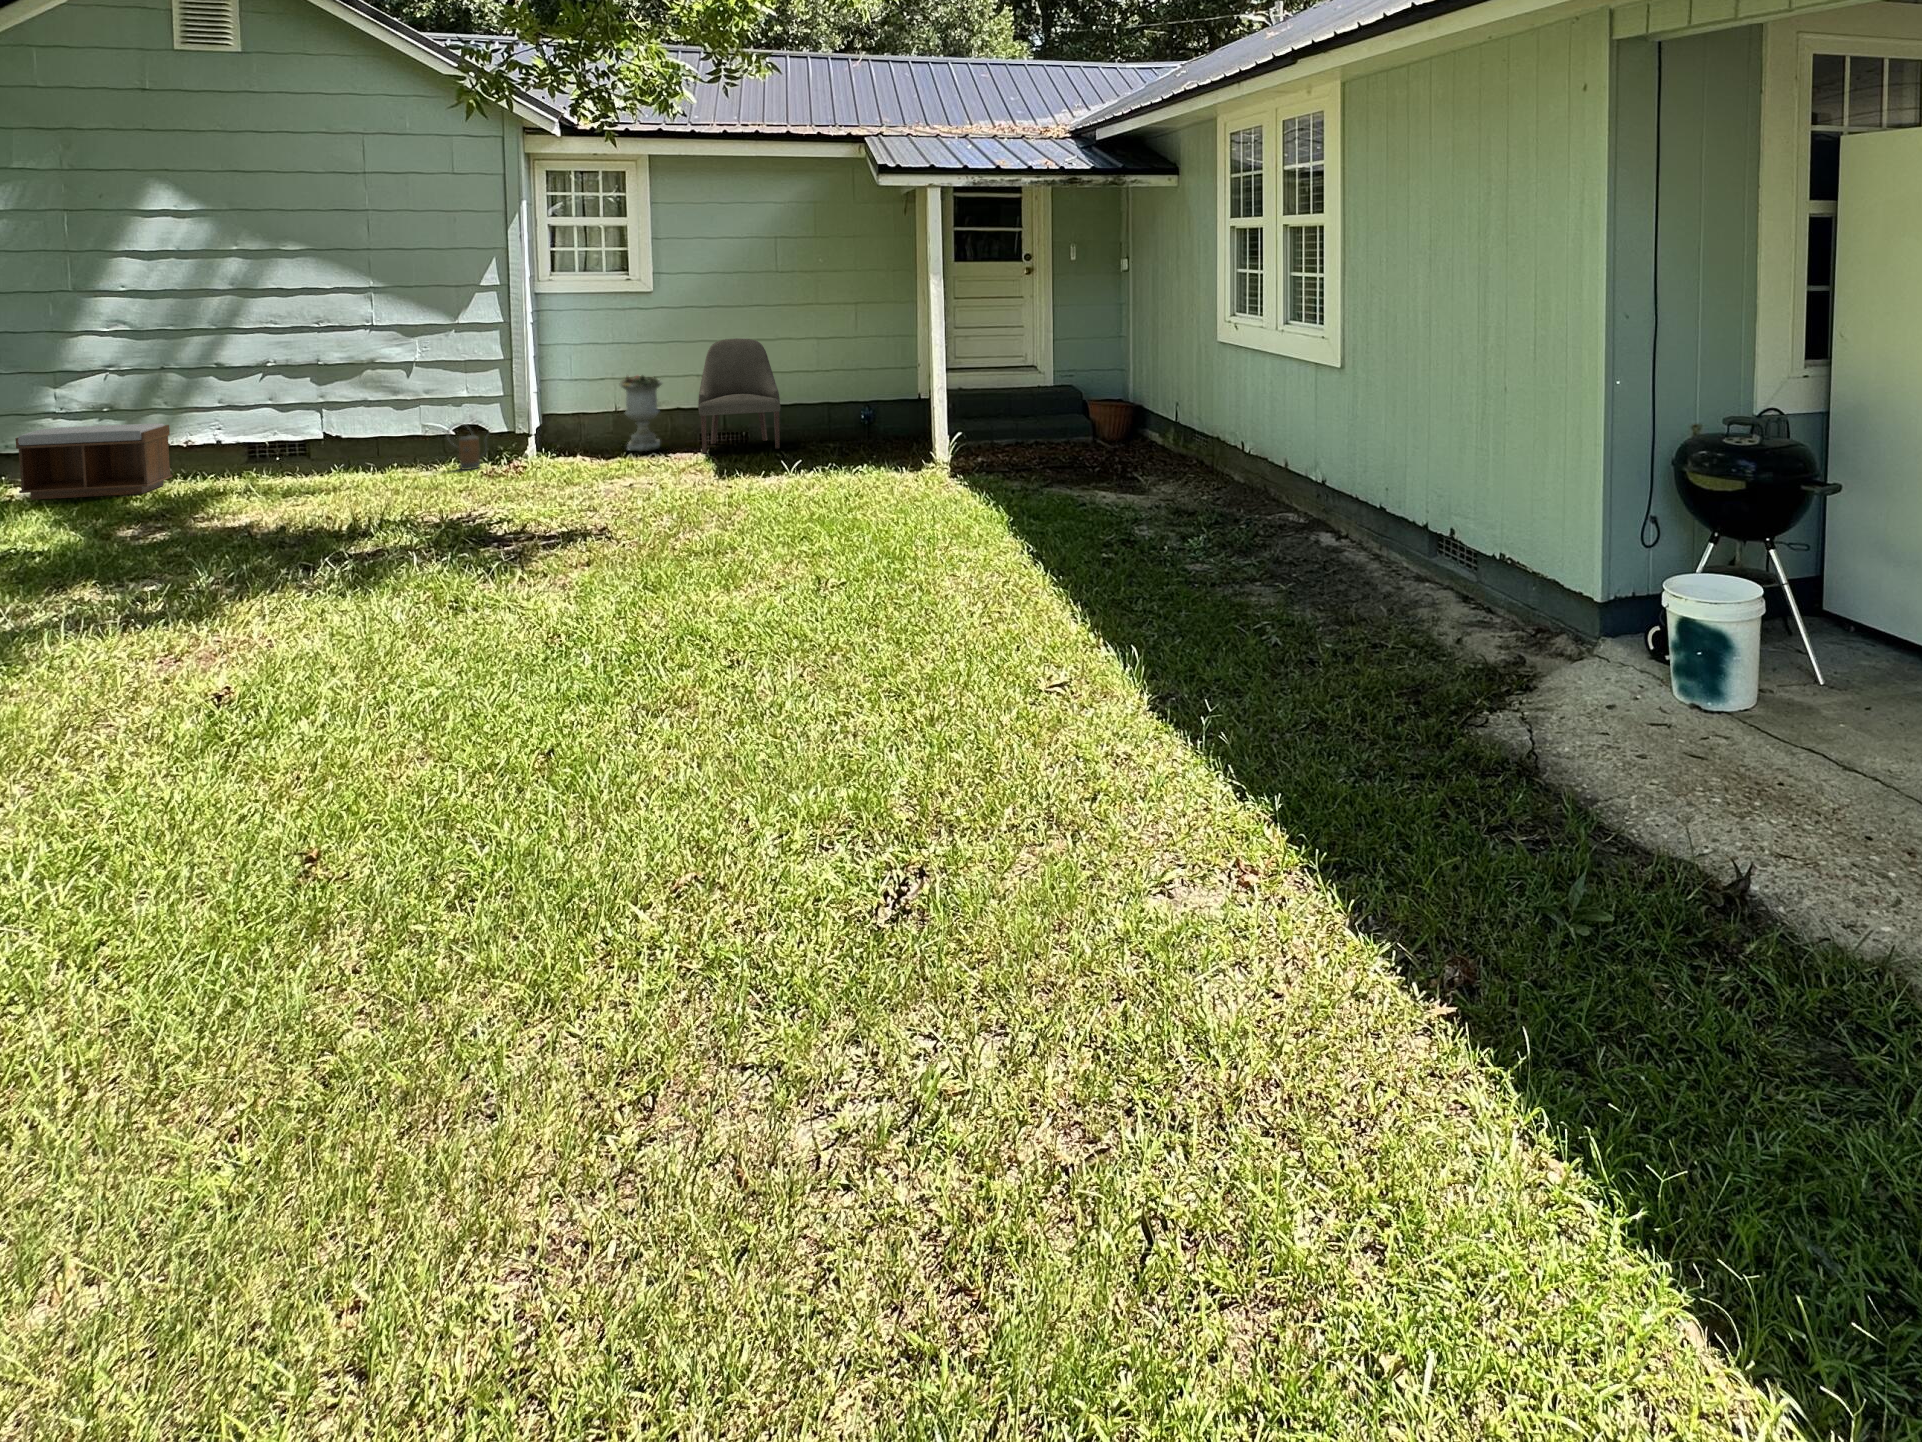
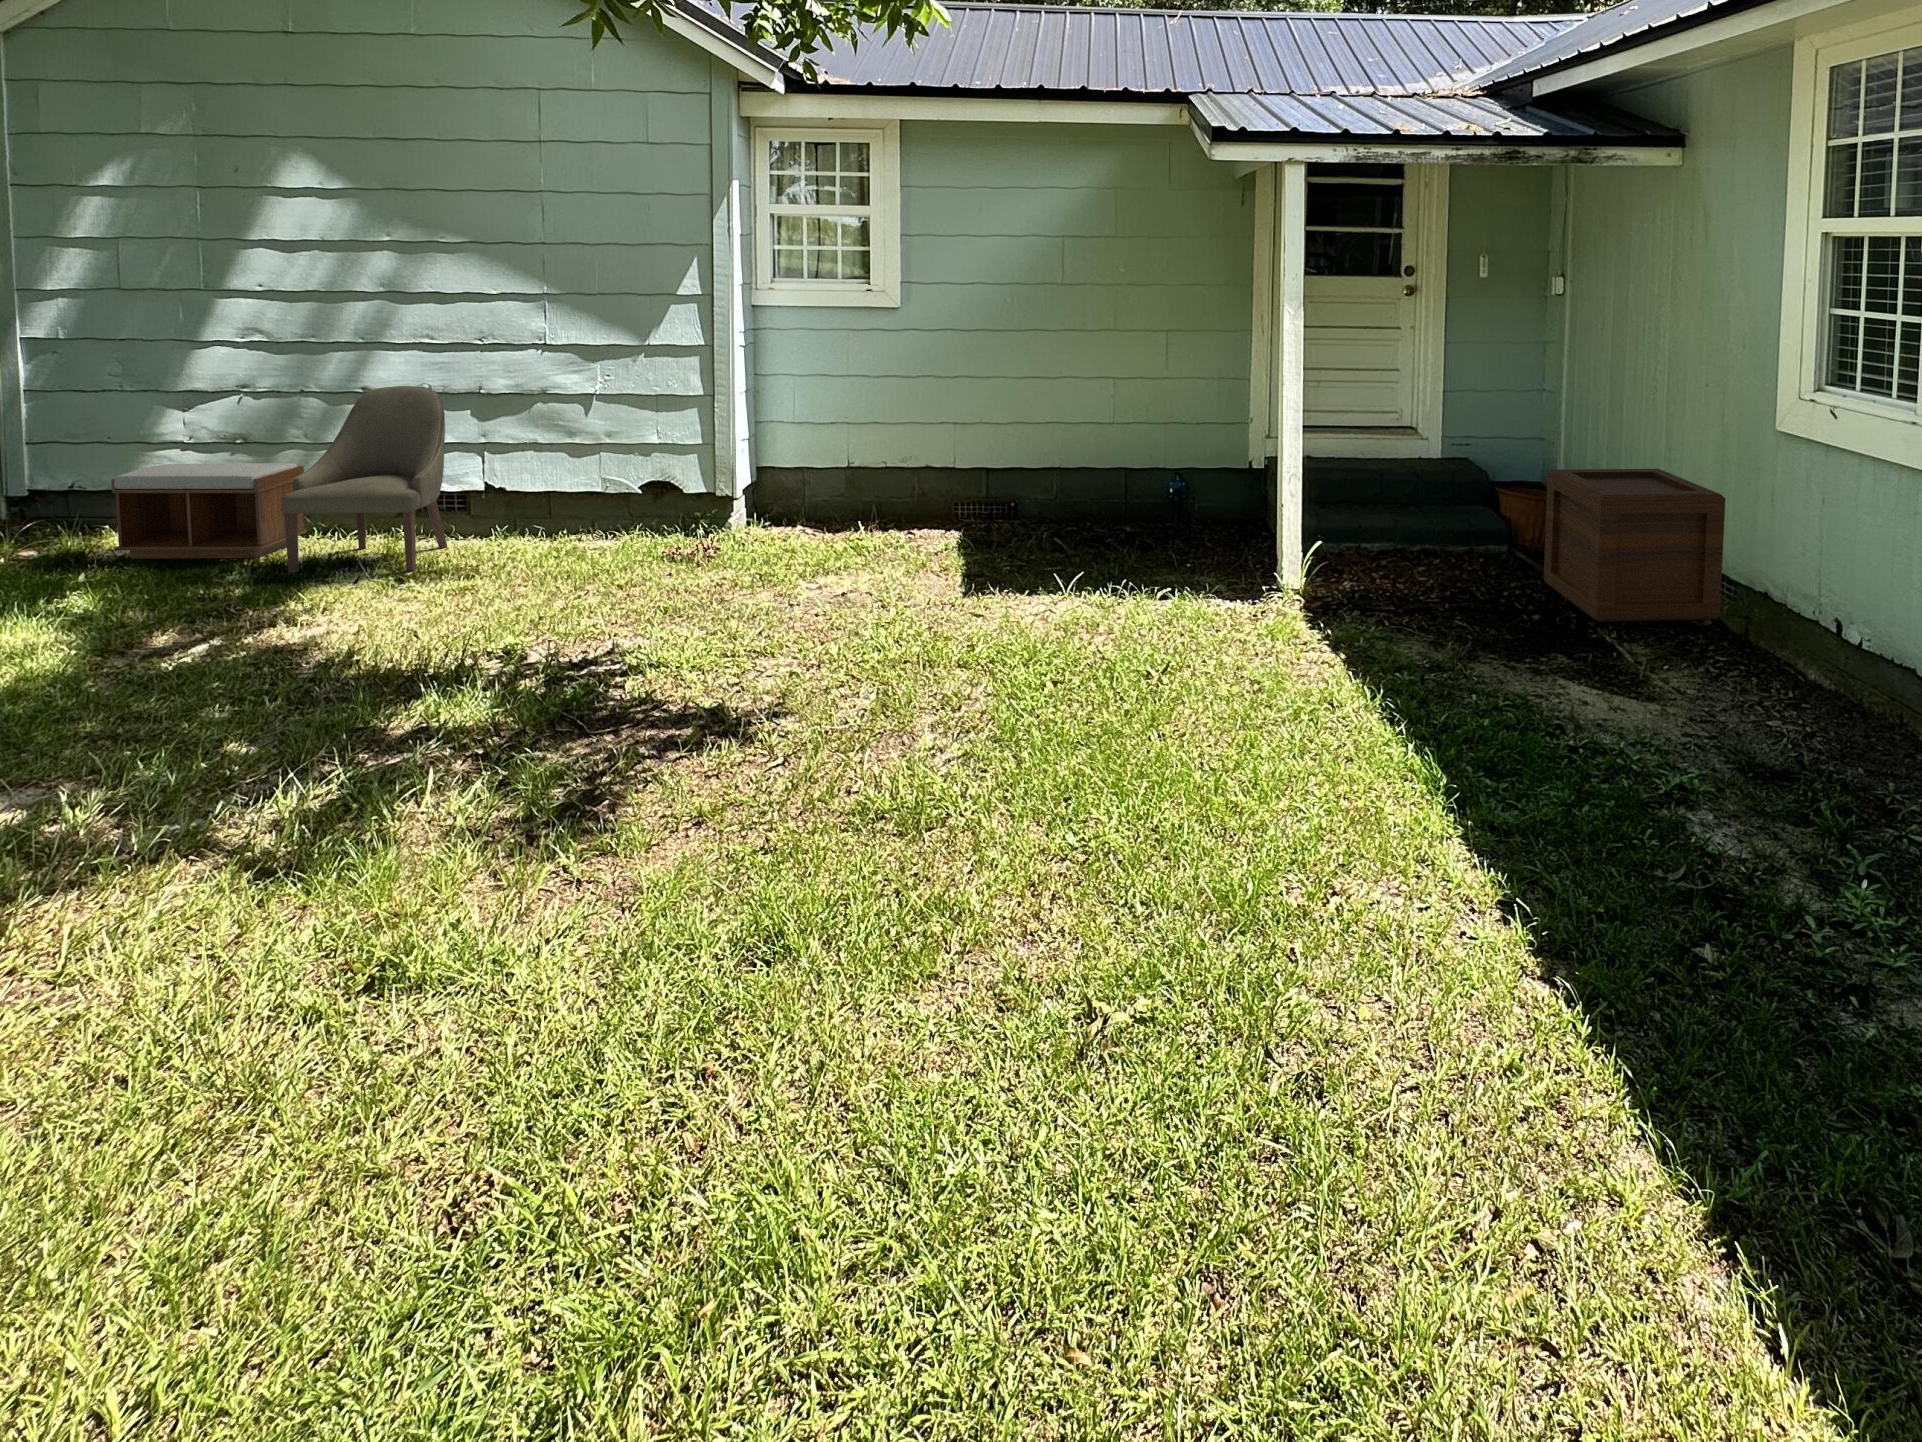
chair: present [698,338,780,453] -> present [281,386,447,573]
planter: present [620,375,662,451] -> none [857,416,912,523]
wooden crate: none [1106,377,1202,467] -> present [1544,469,1725,622]
watering can: present [446,424,489,470] -> none [632,479,686,542]

